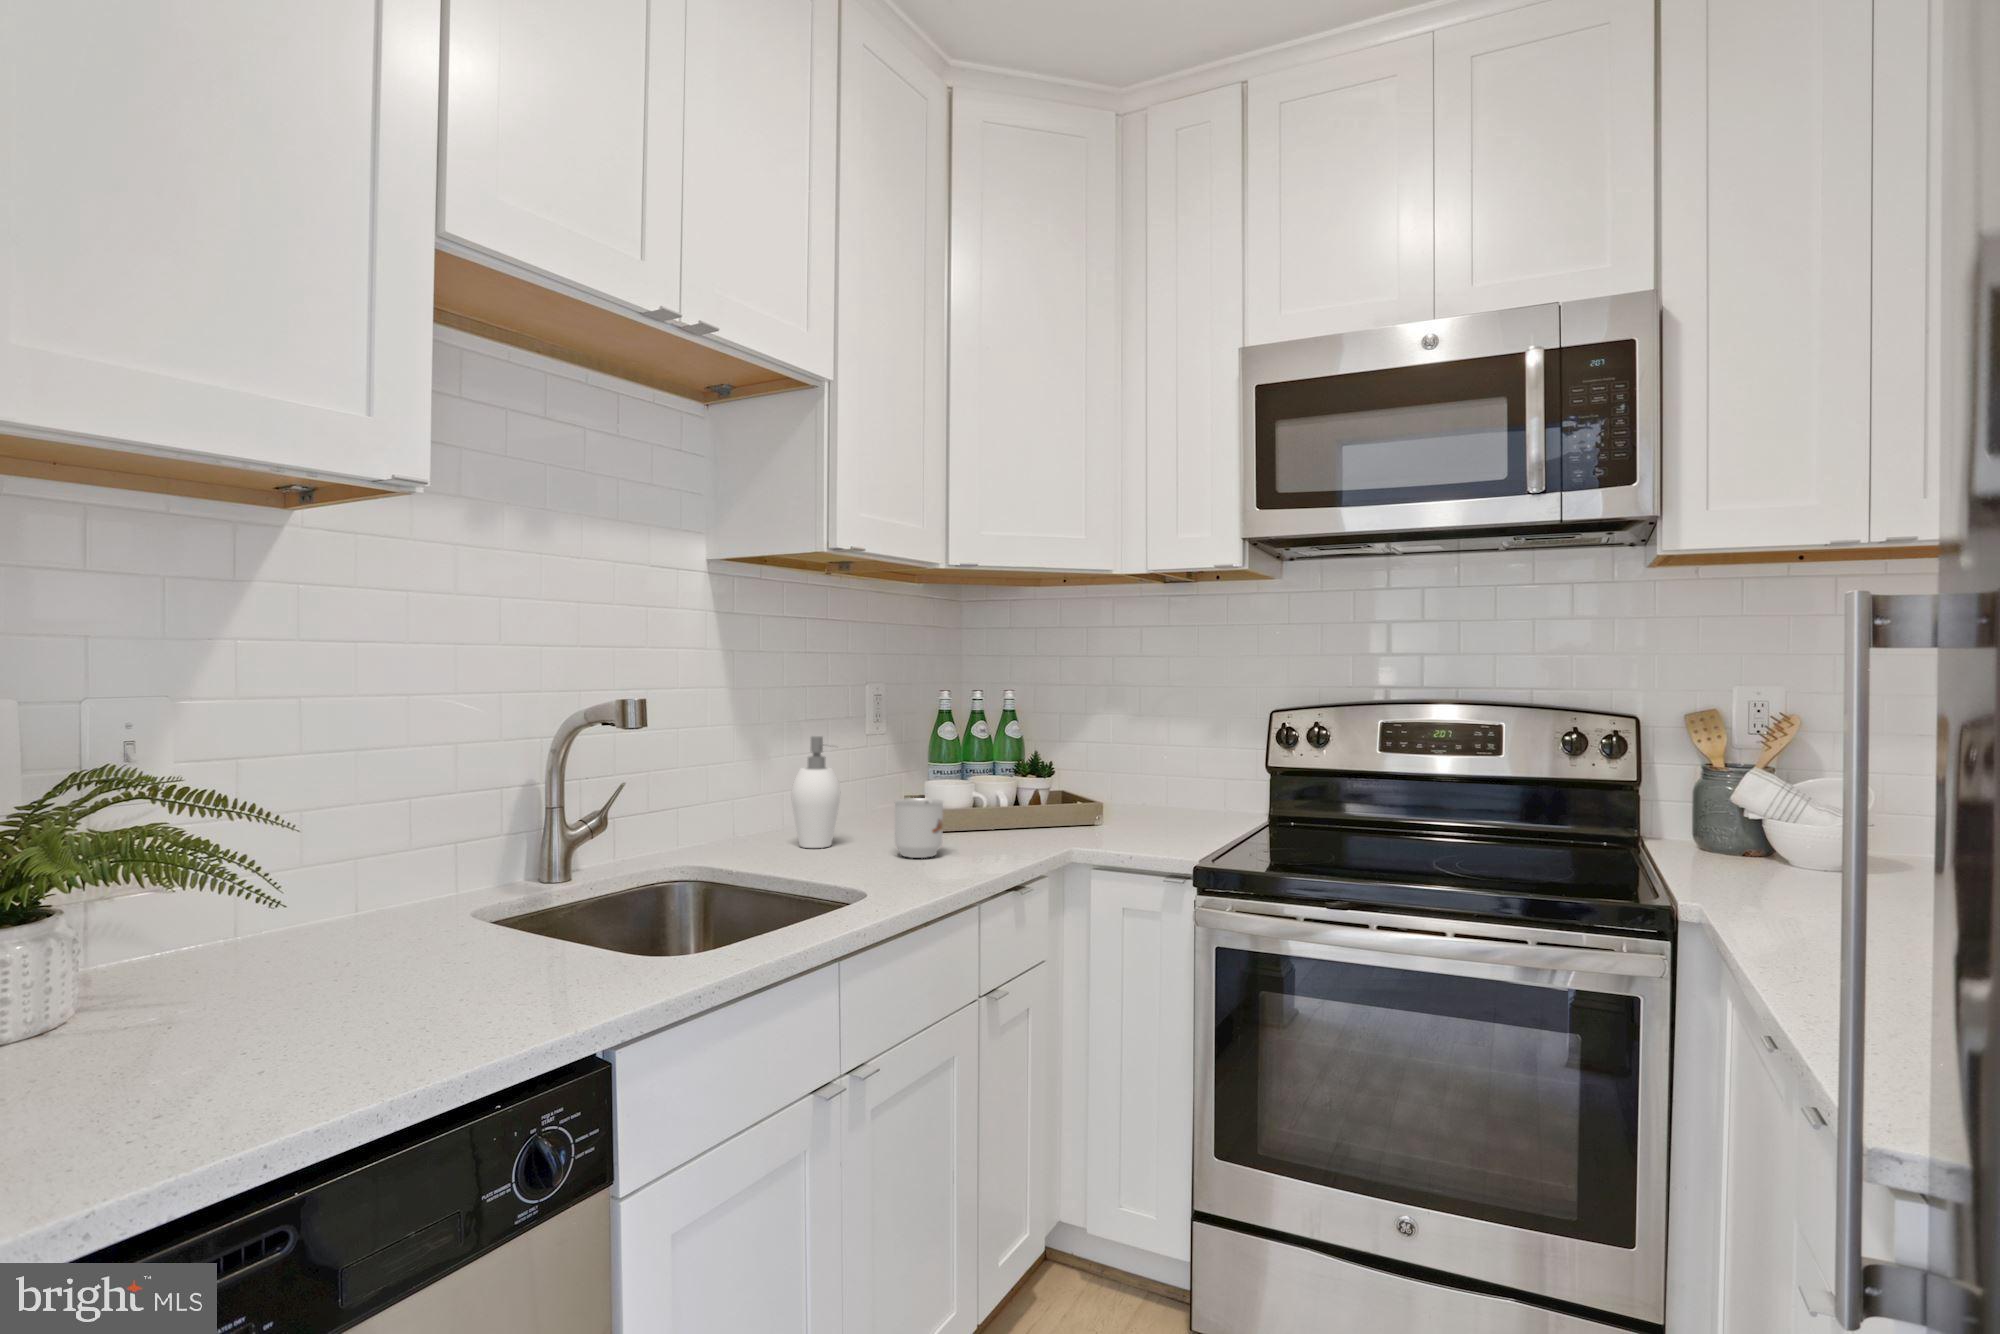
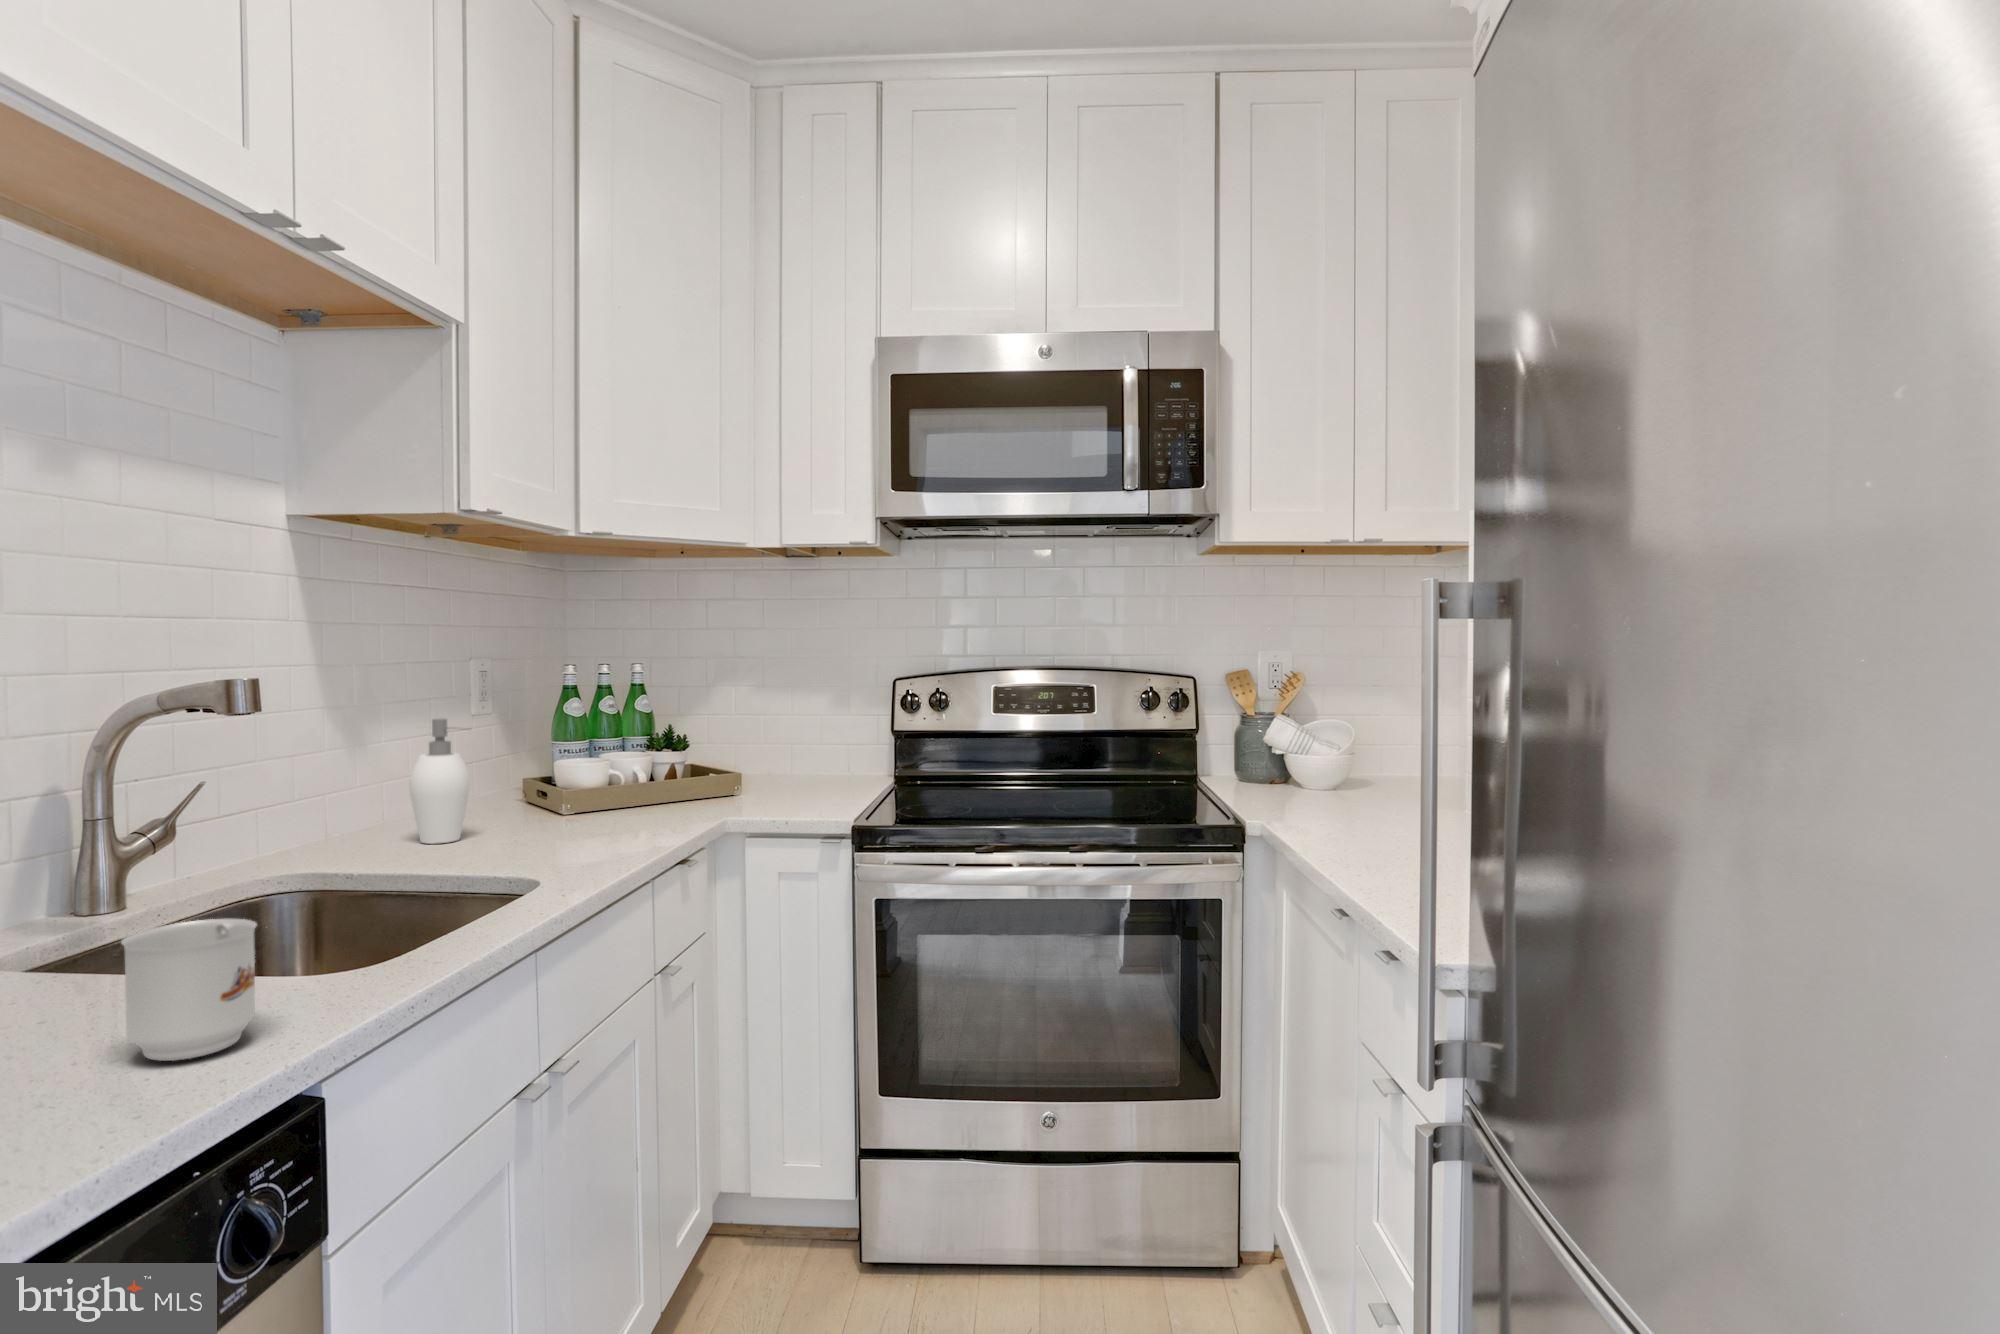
mug: present [895,798,943,858] -> present [121,919,257,1061]

